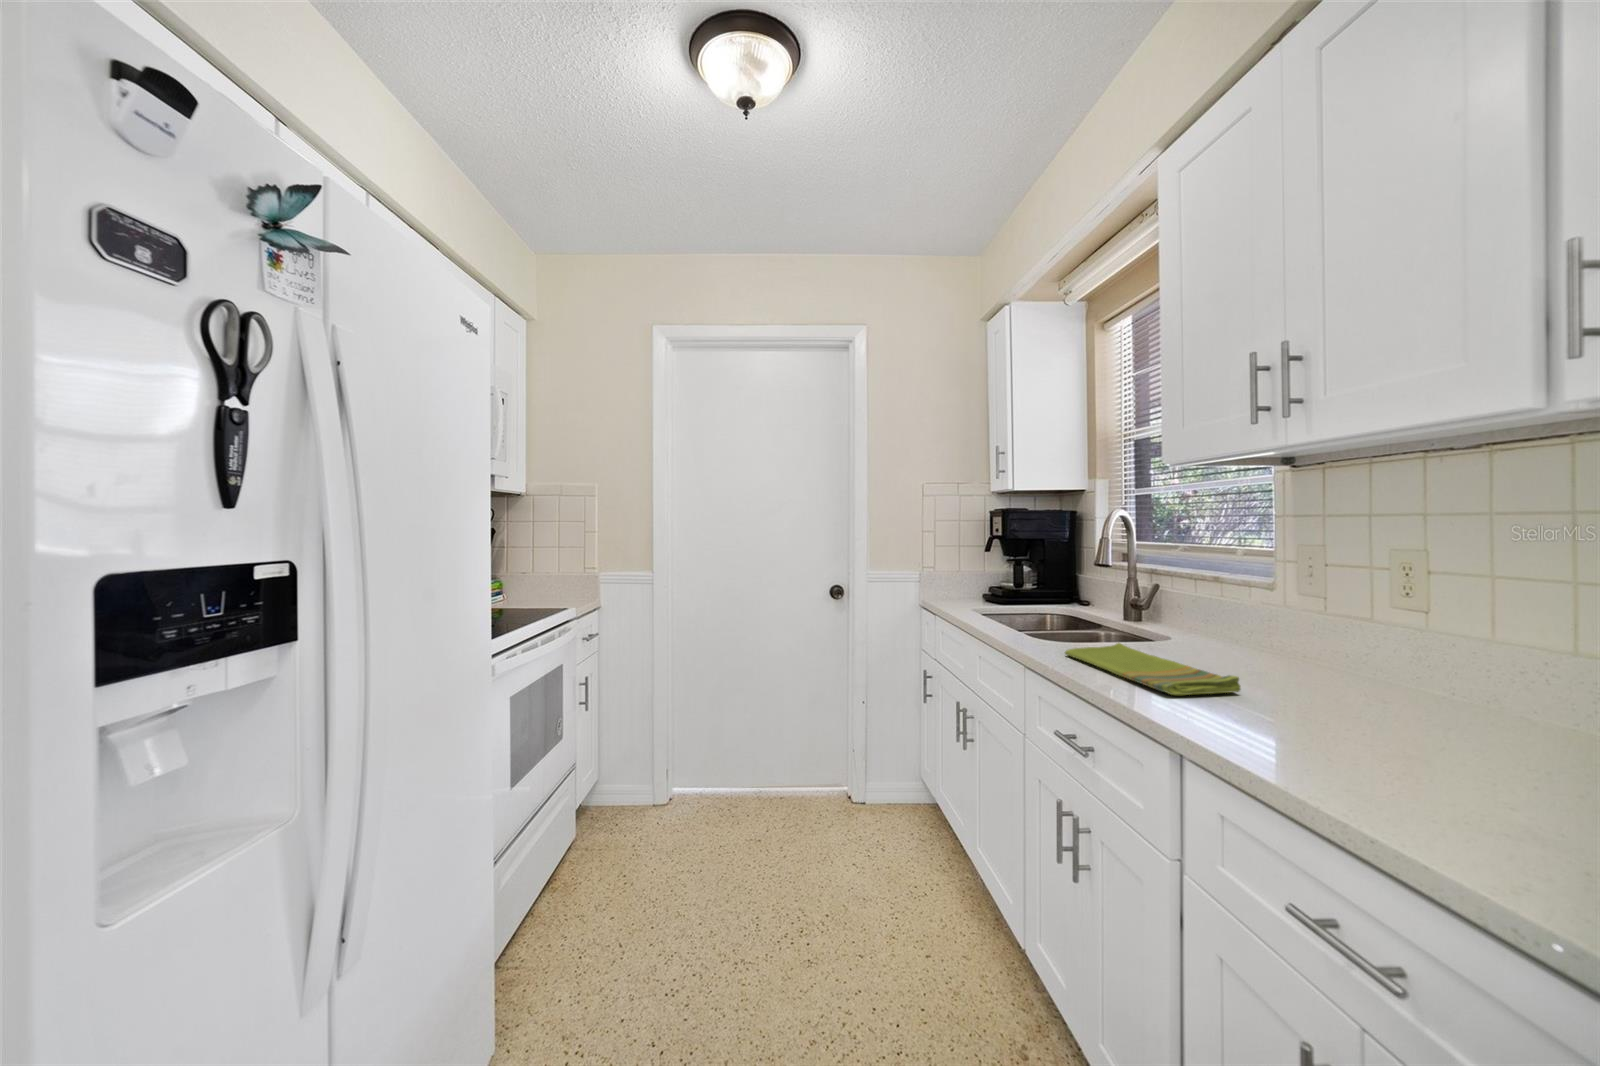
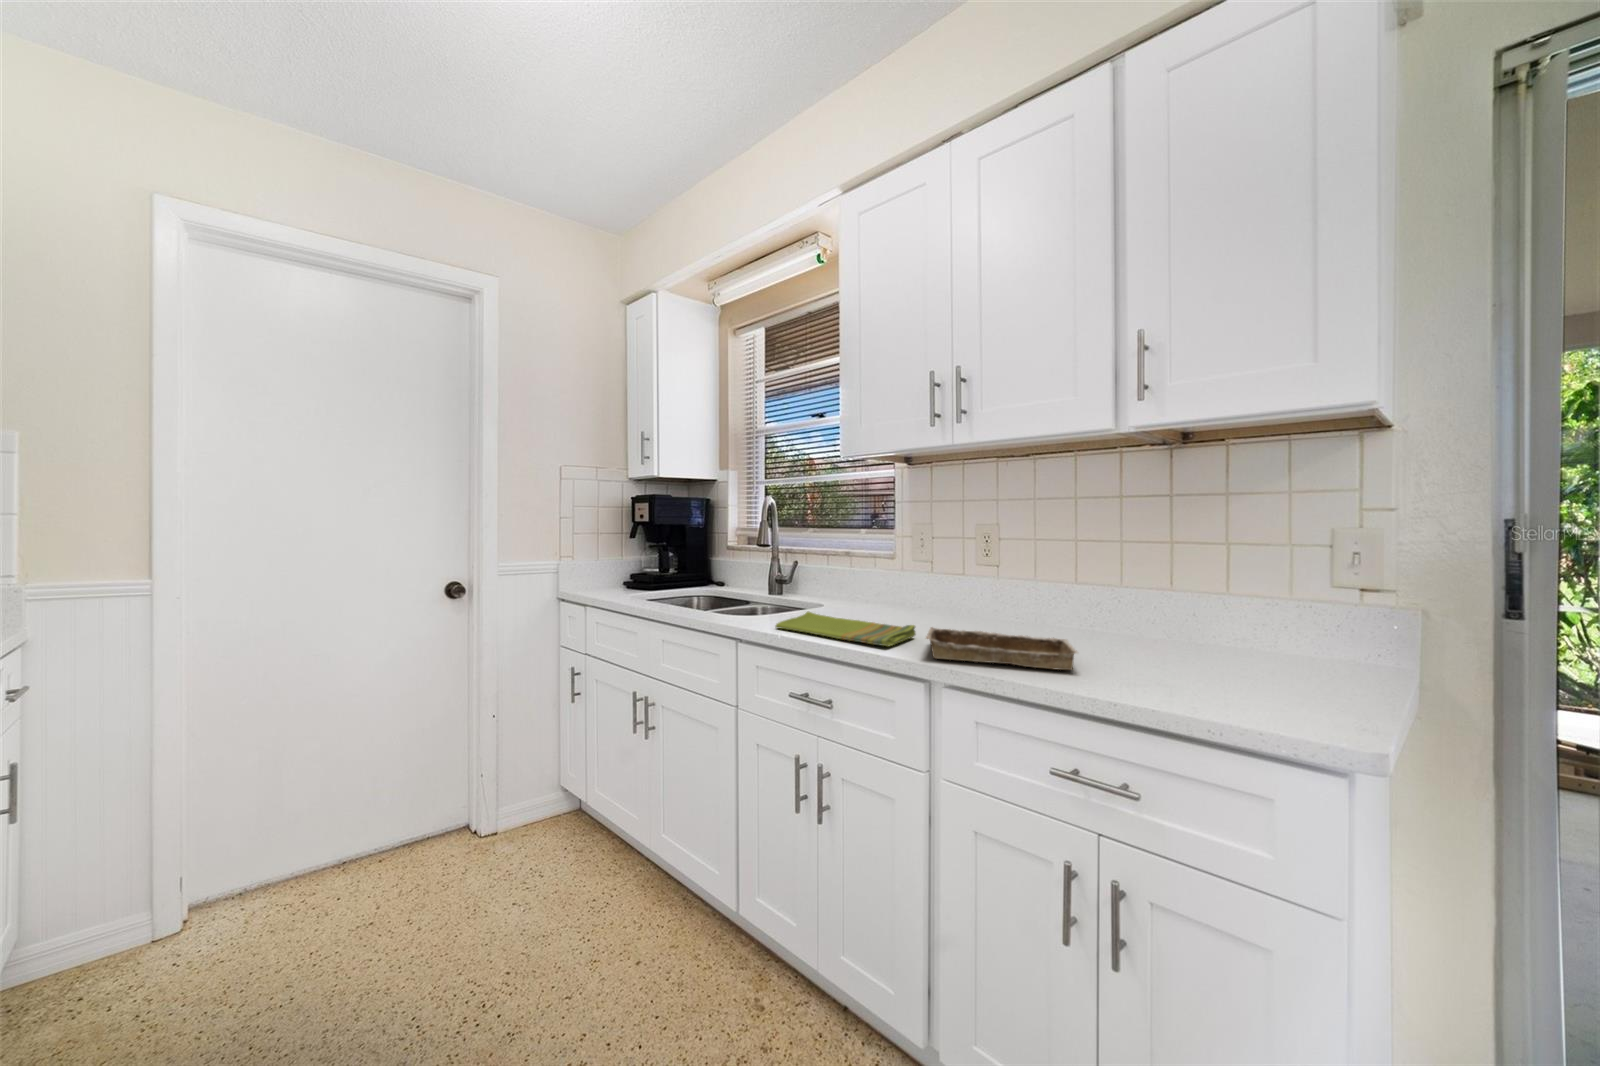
tray: none [1200,681,1513,784] -> present [926,627,1078,670]

